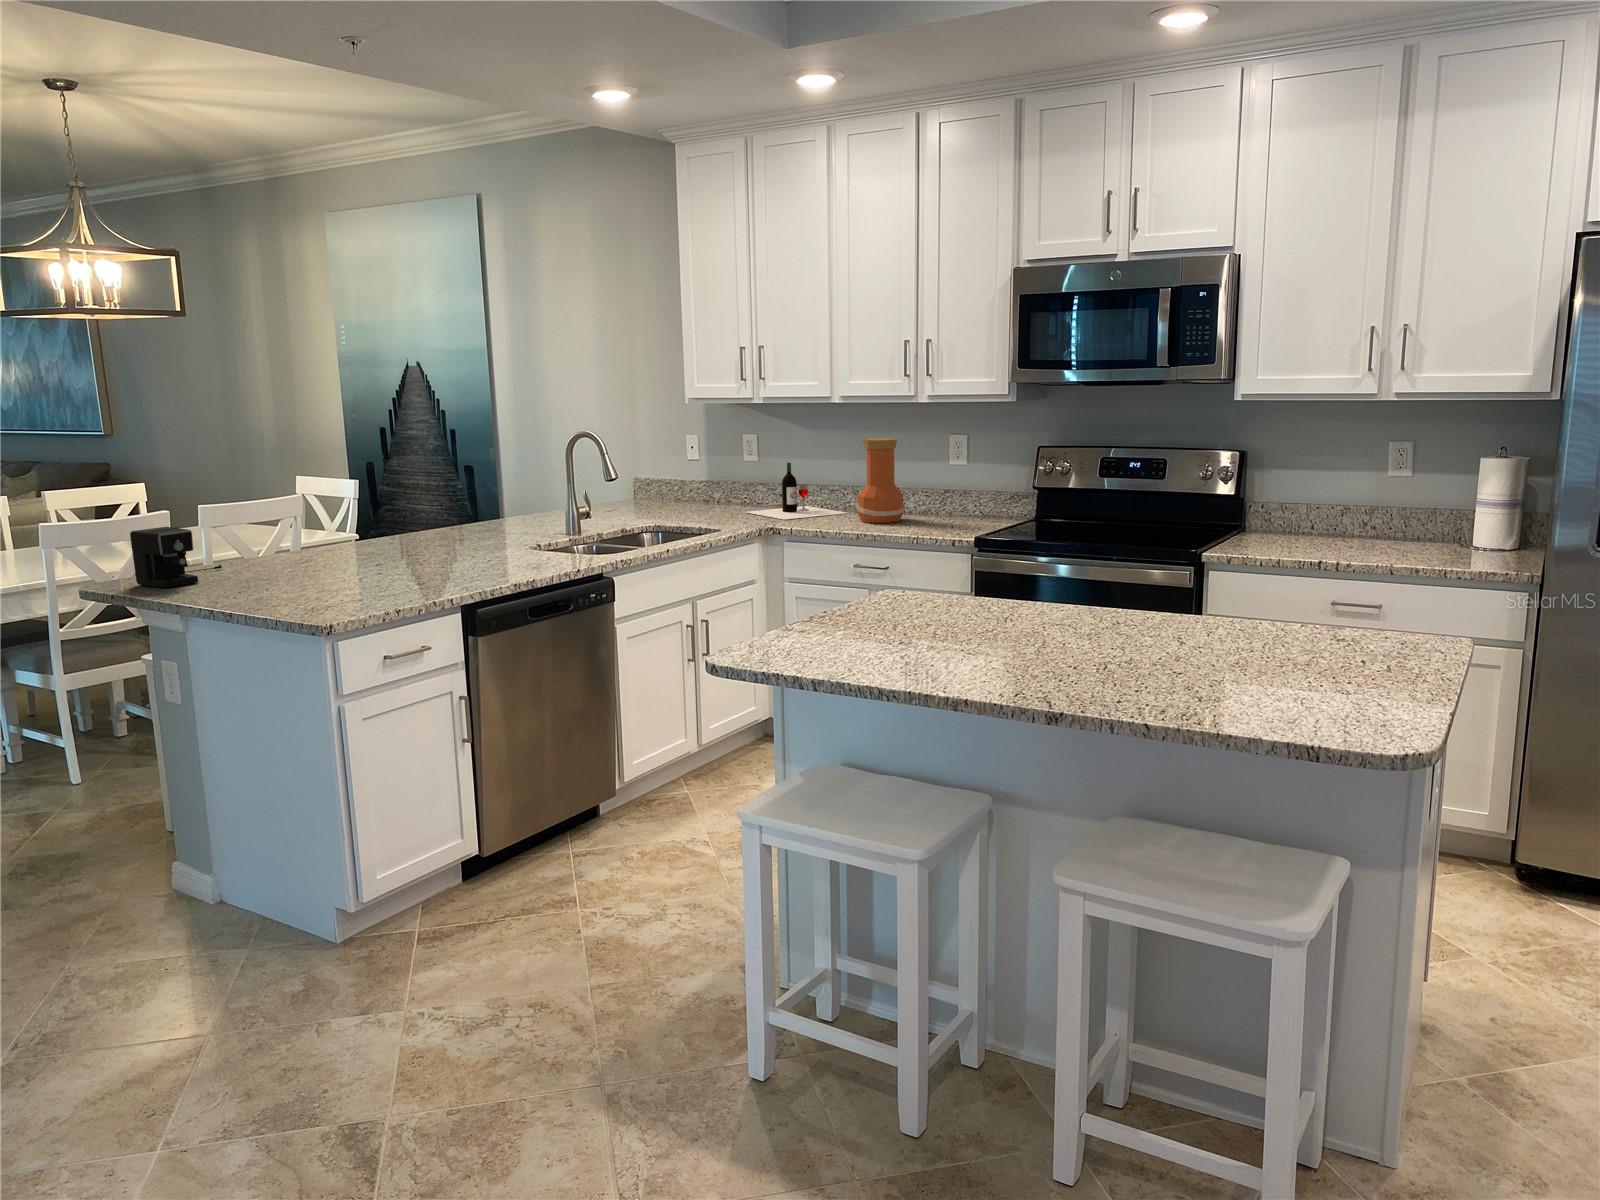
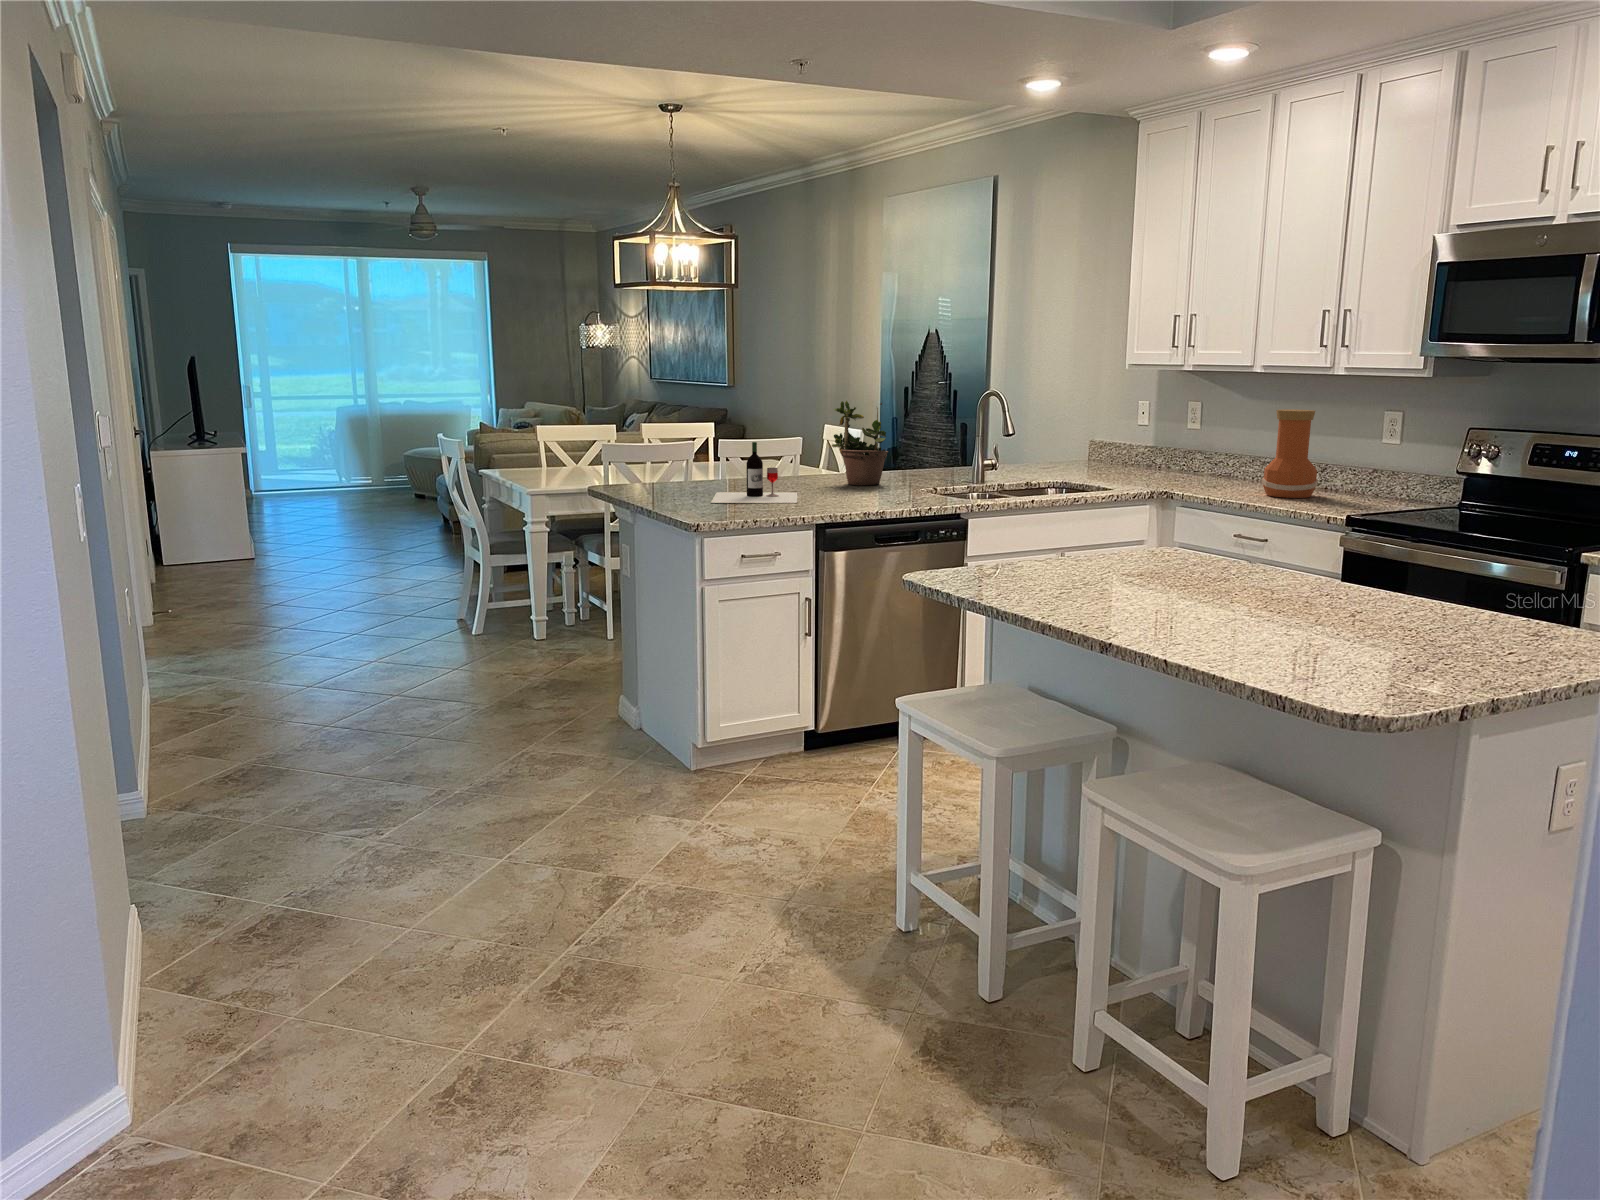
potted plant: none [398,444,473,551] -> present [832,401,888,485]
wine bottle: present [747,463,846,520] -> present [711,442,797,503]
coffee maker: present [130,527,222,588] -> none [628,446,694,491]

